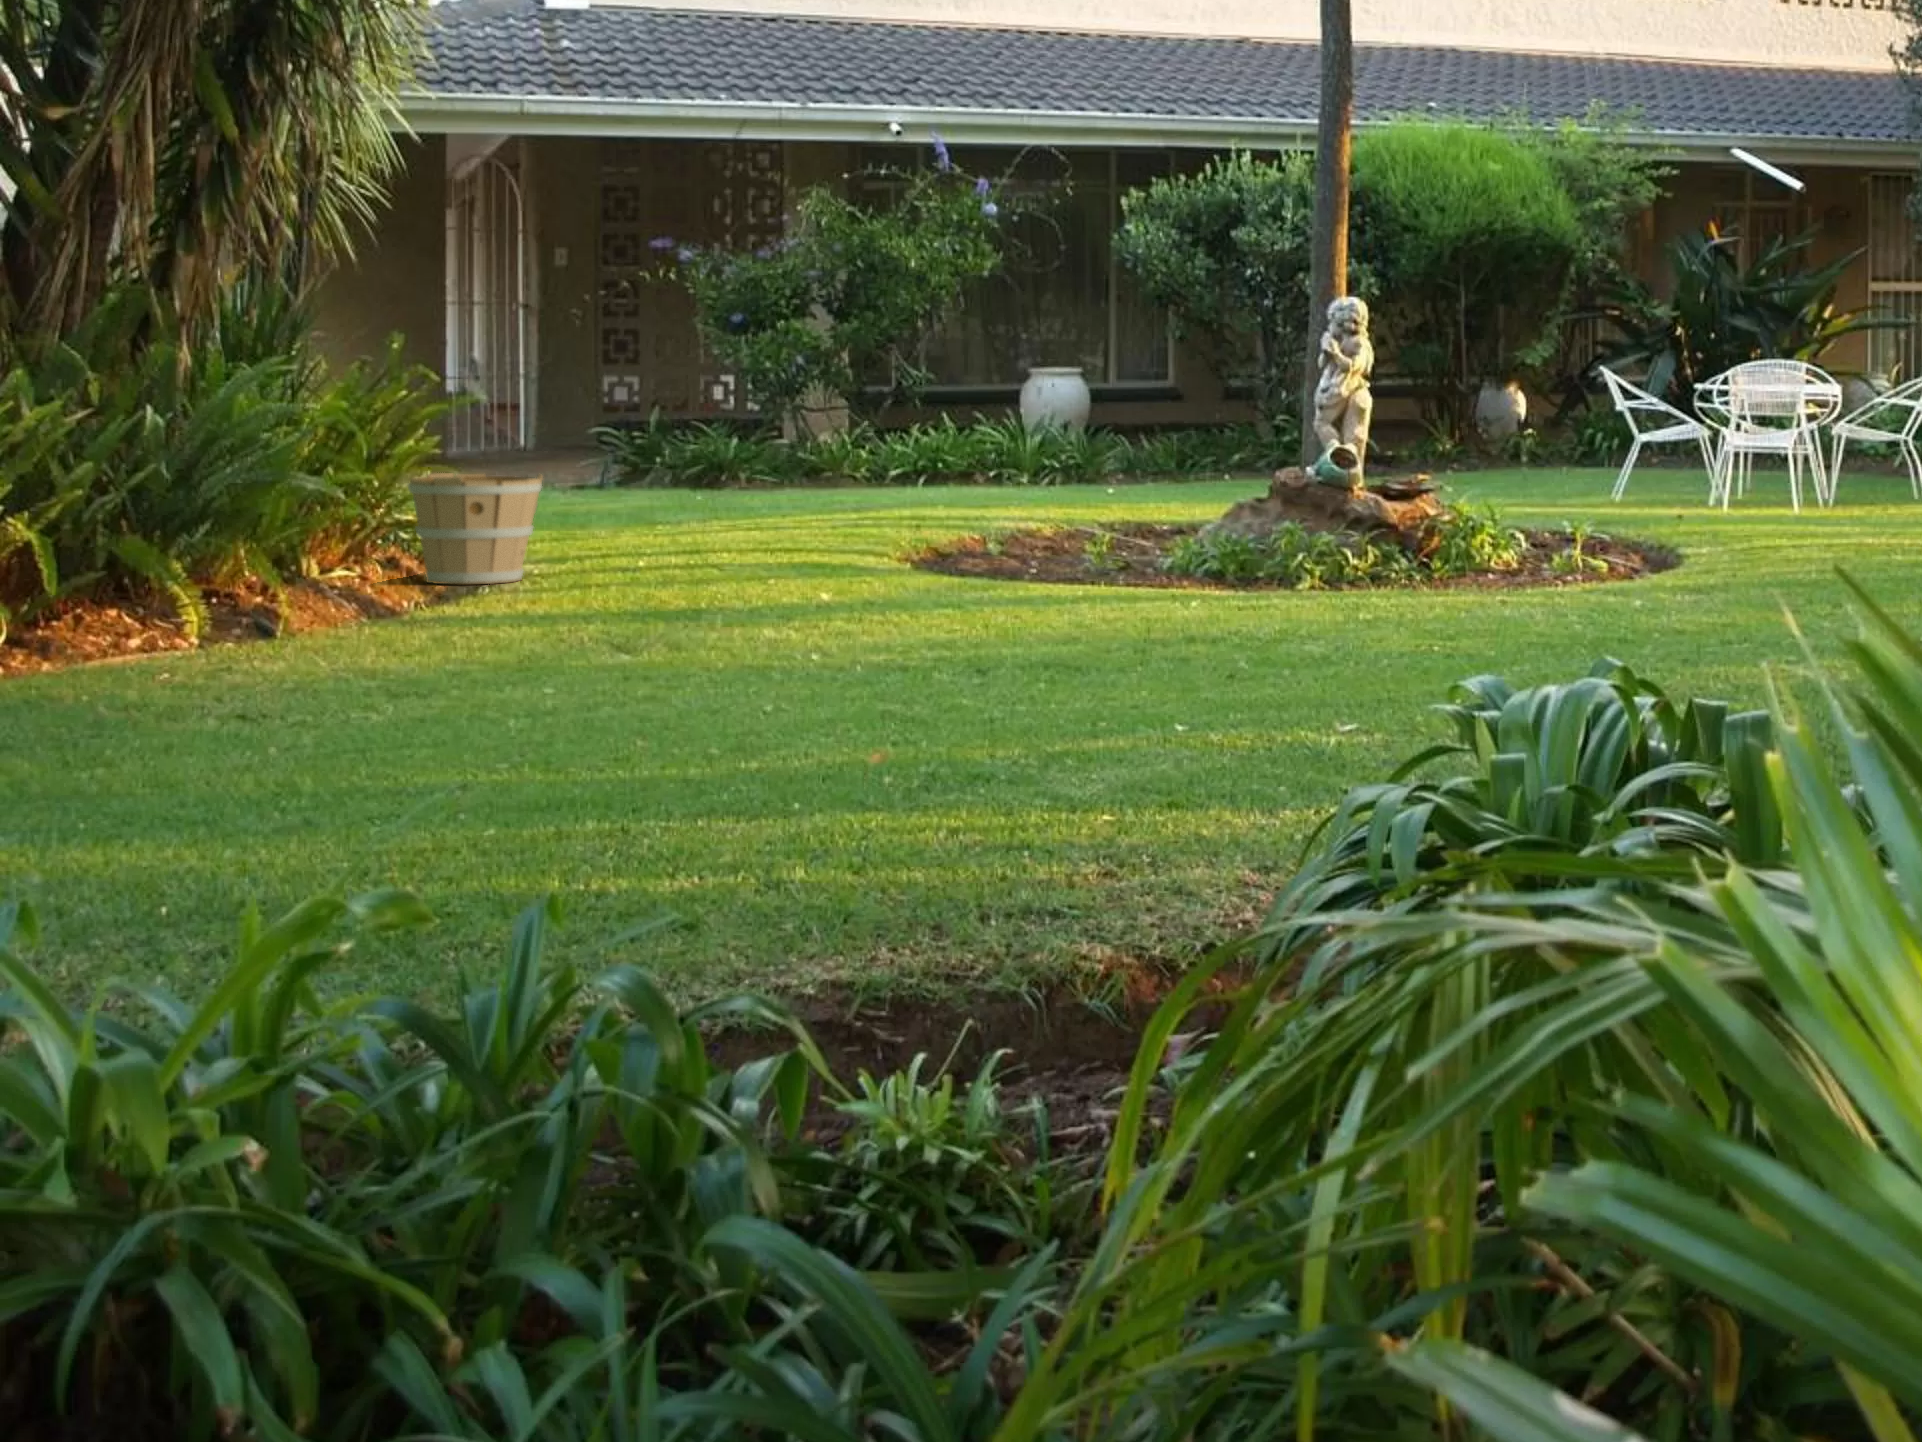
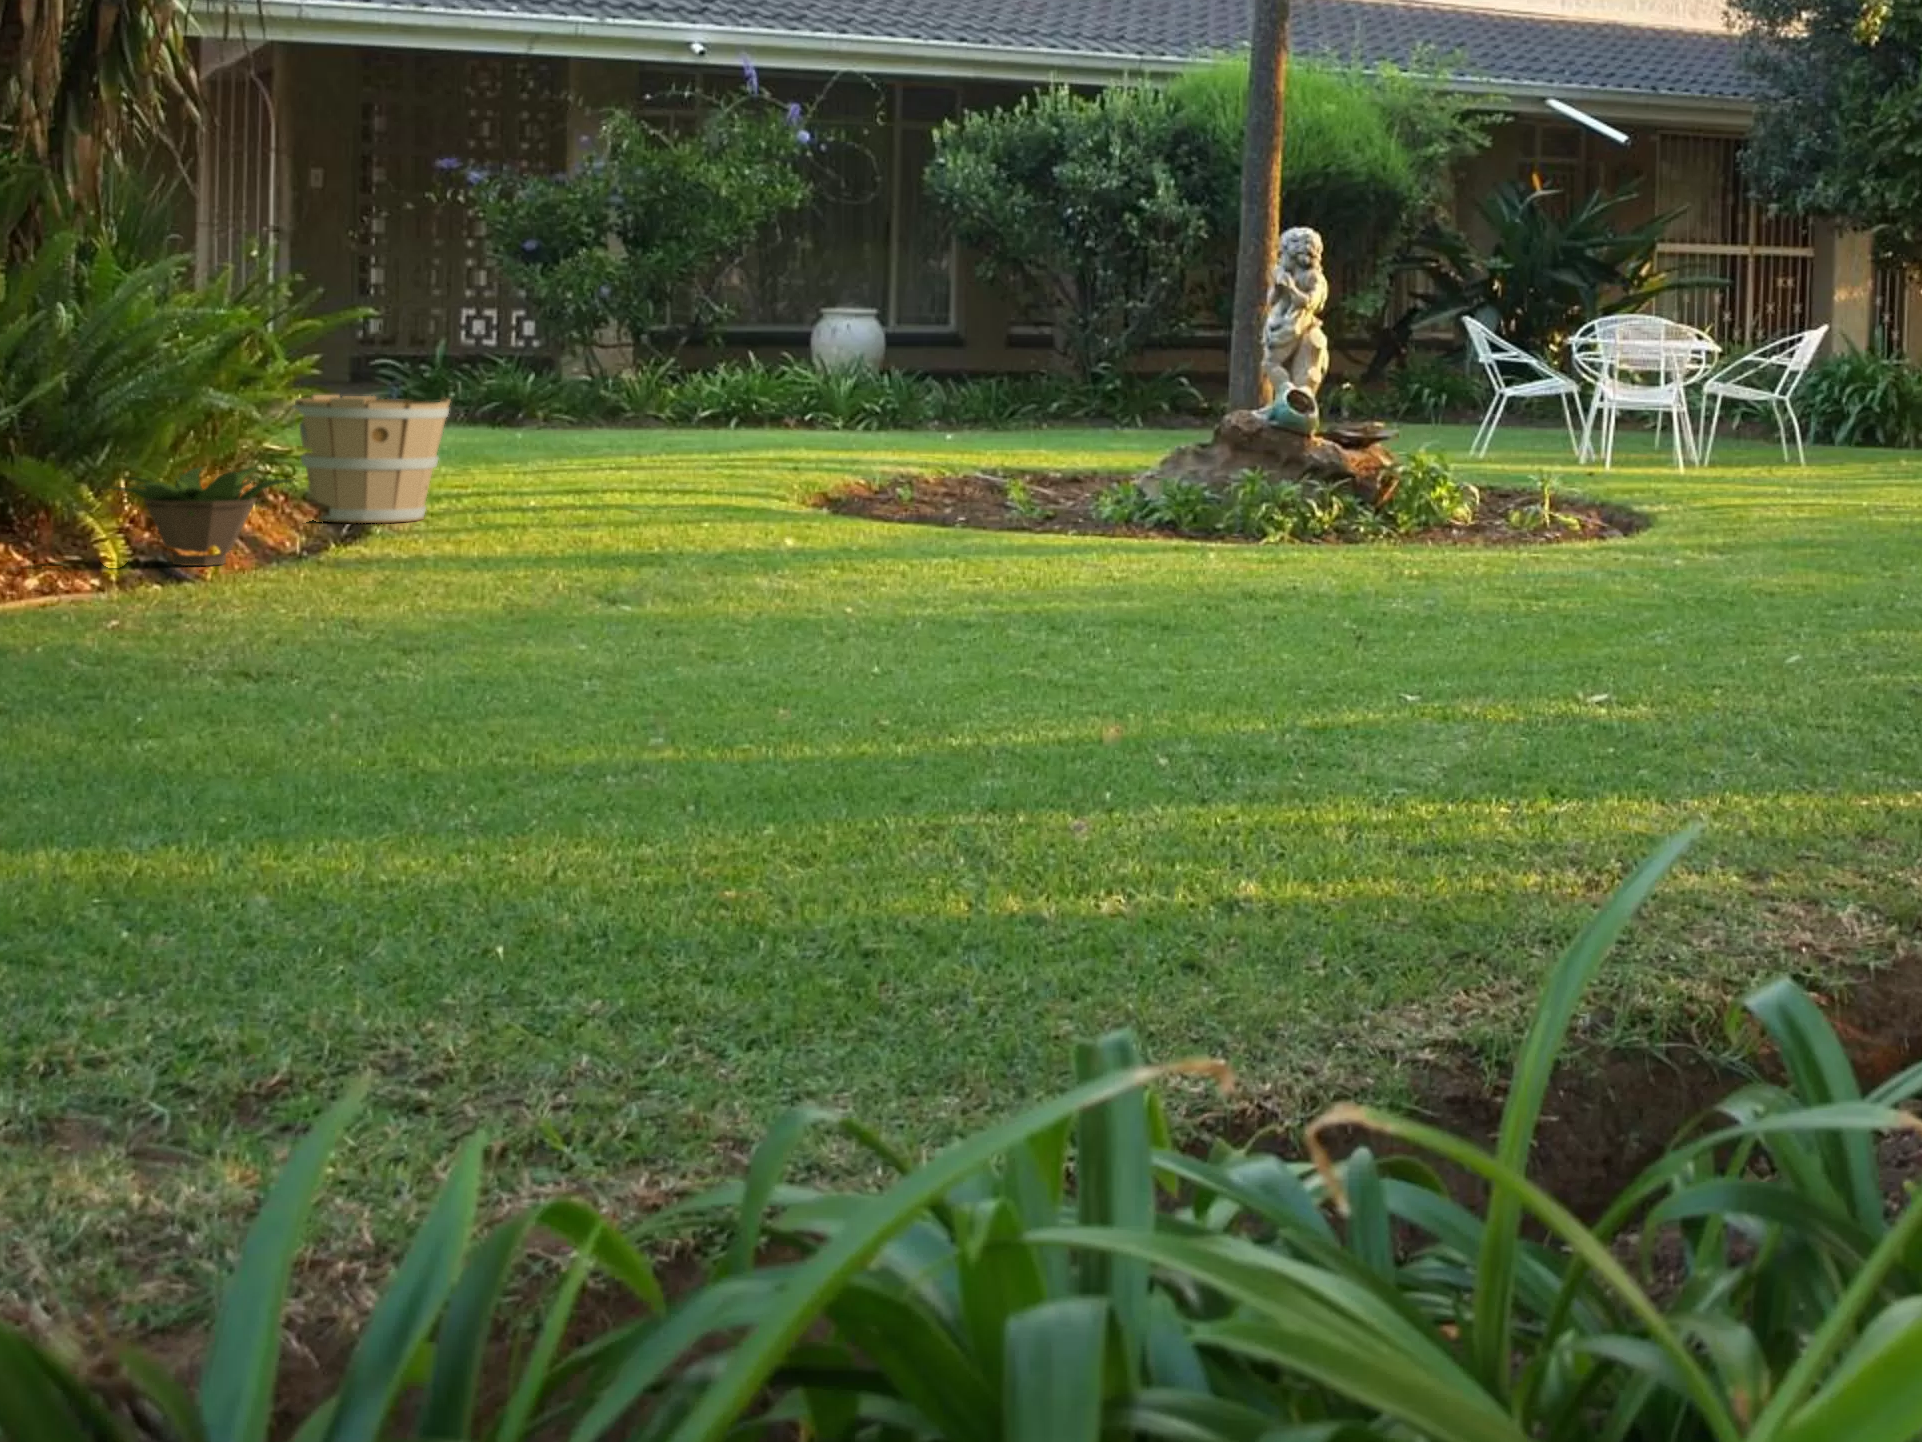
decorative plant: none [202,541,363,626] -> present [100,467,292,566]

